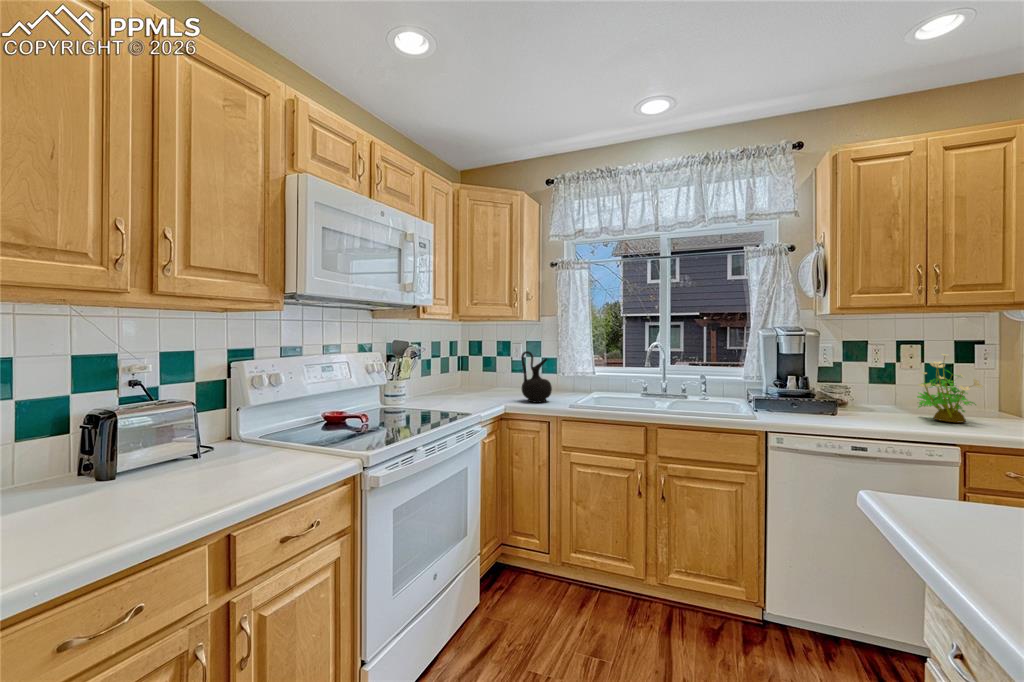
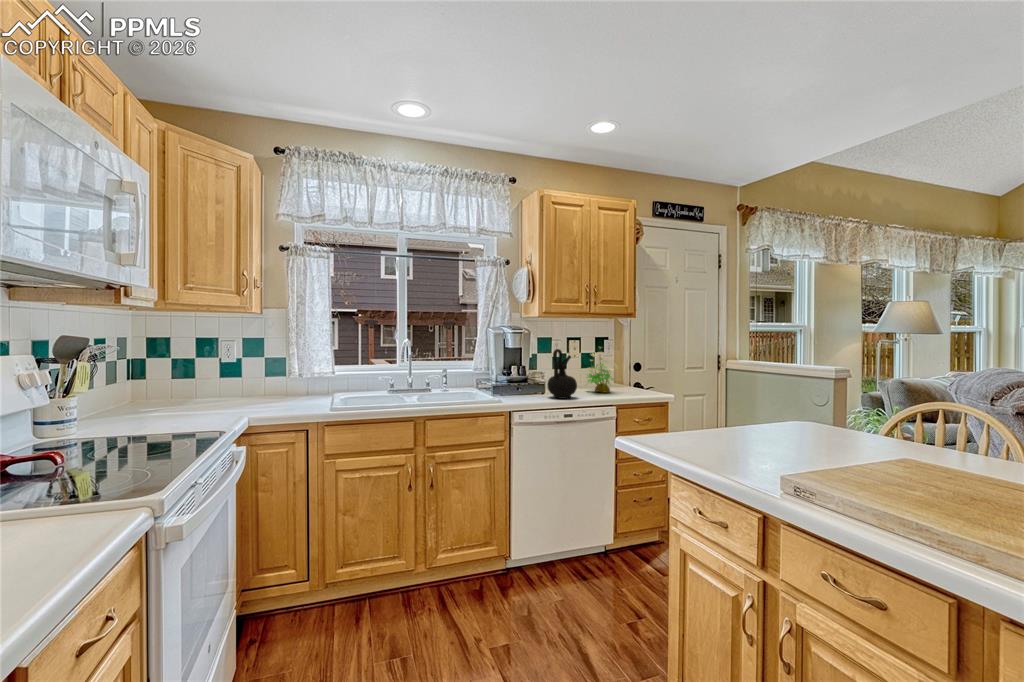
ceramic jug: present [521,351,552,402] -> present [547,349,577,399]

